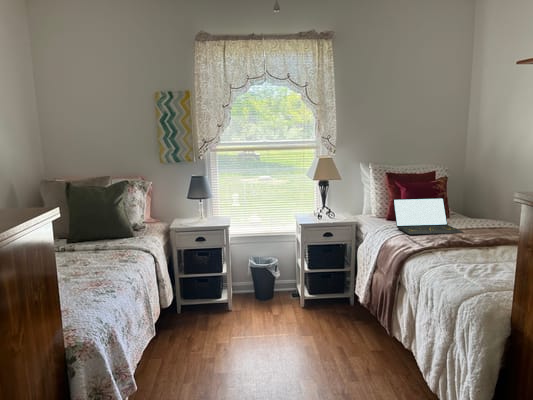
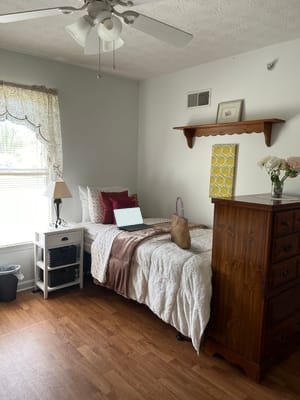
tote bag: none [470,185,497,278] -> present [170,197,191,248]

